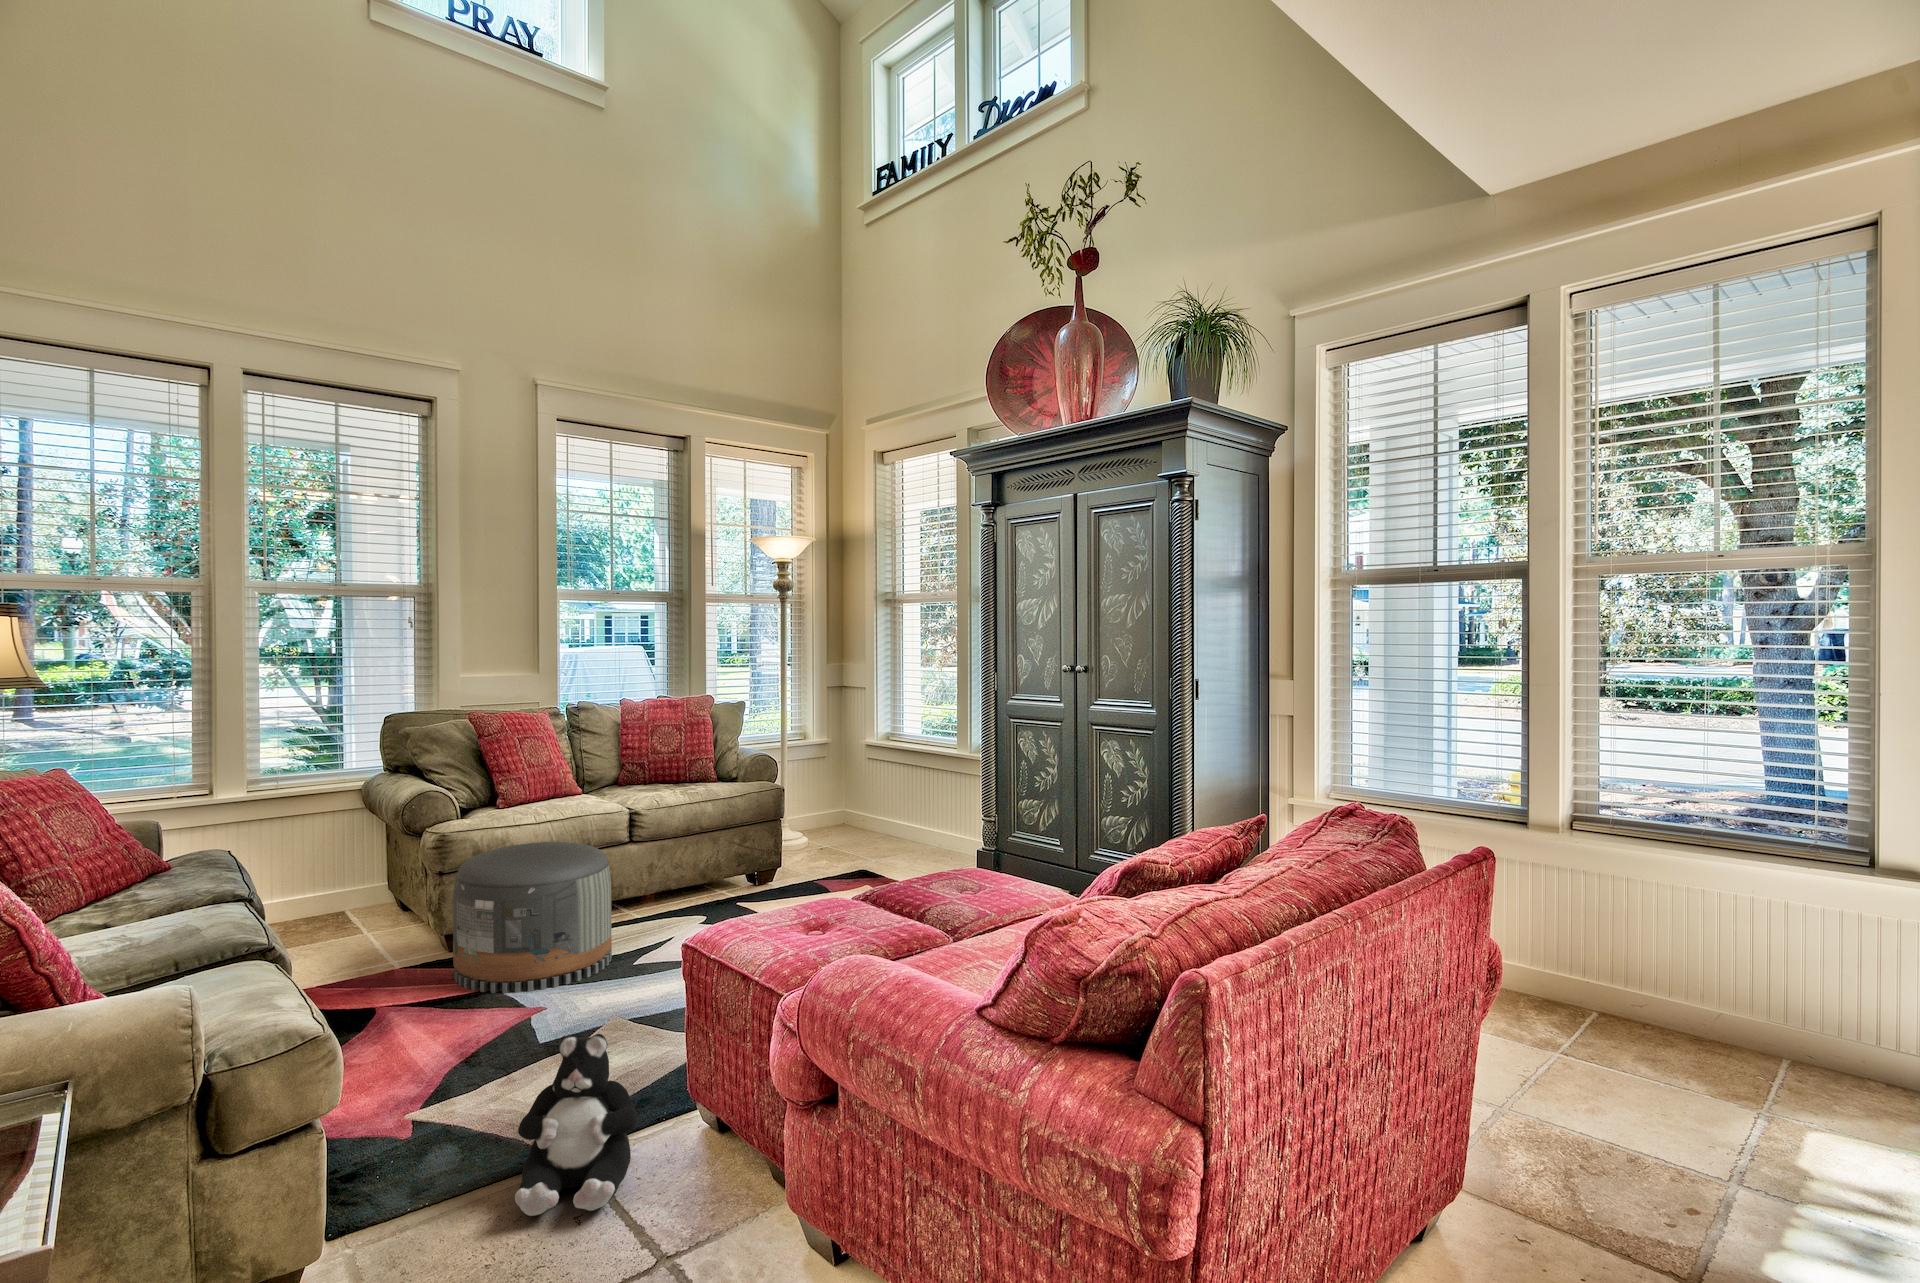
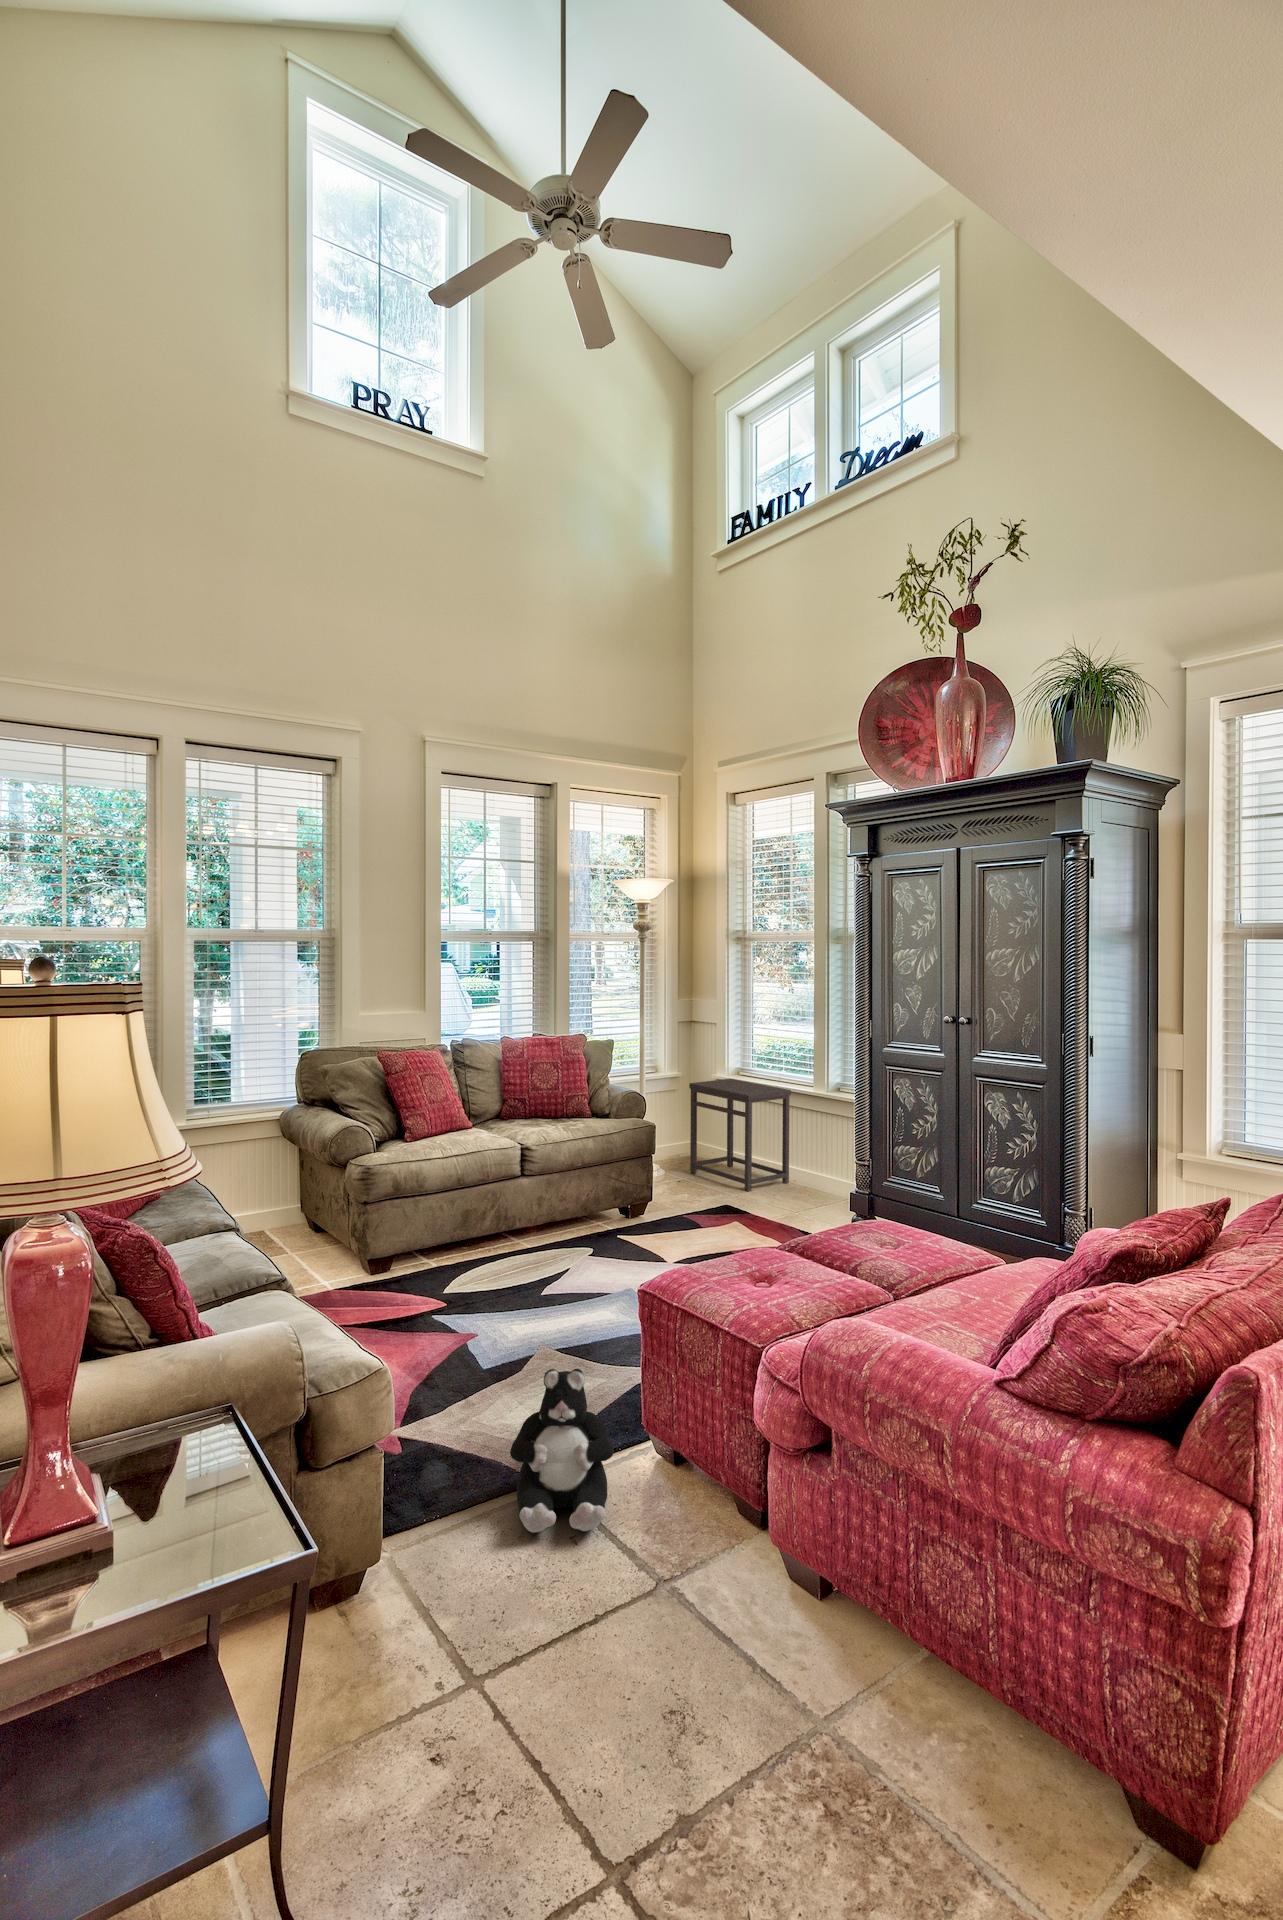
side table: none [832,745,935,861] -> present [689,1079,791,1192]
pouf: present [453,842,612,993] -> none [386,1173,521,1314]

